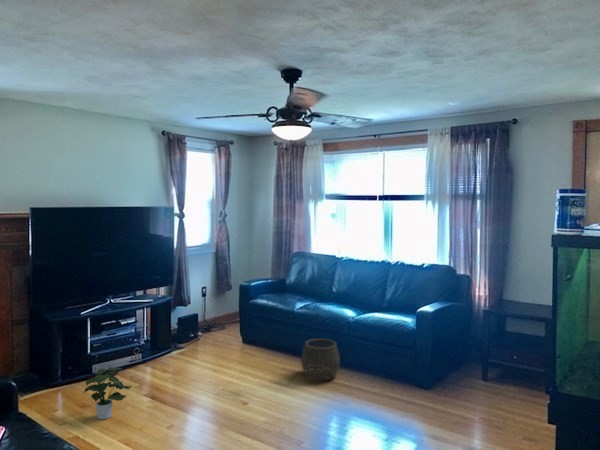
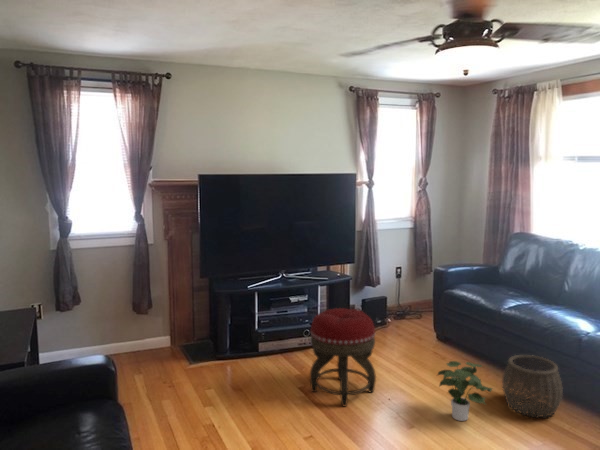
footstool: none [154,321,210,400] -> present [310,308,376,406]
potted plant: present [84,367,131,419] -> present [438,361,492,421]

